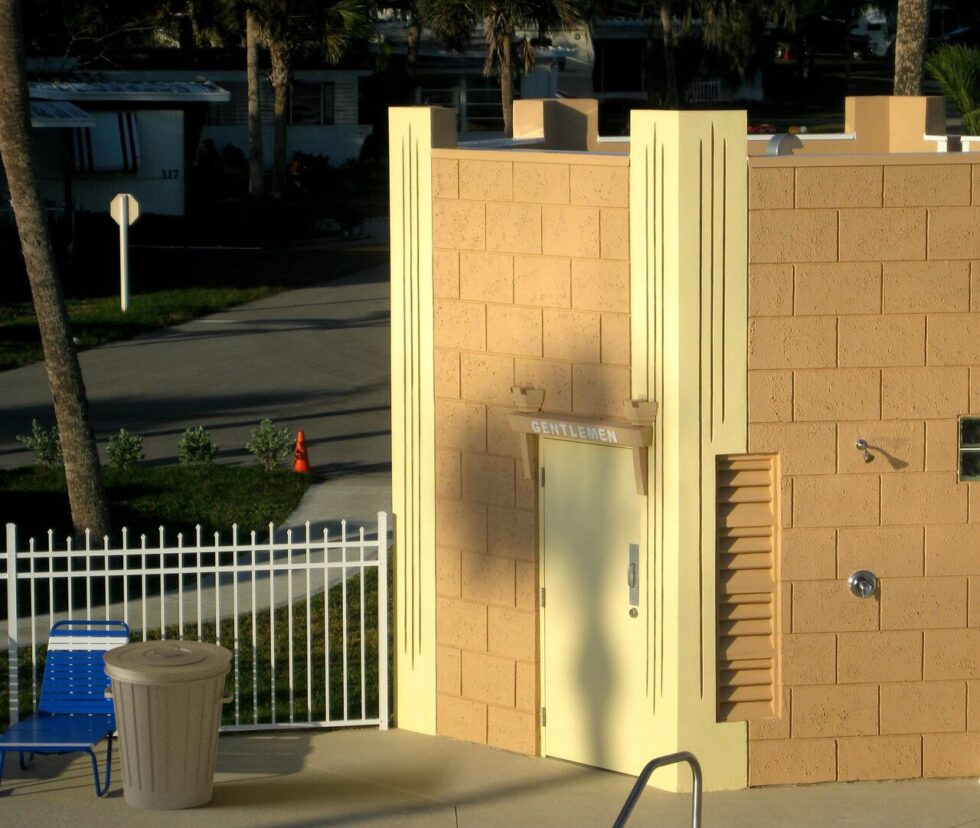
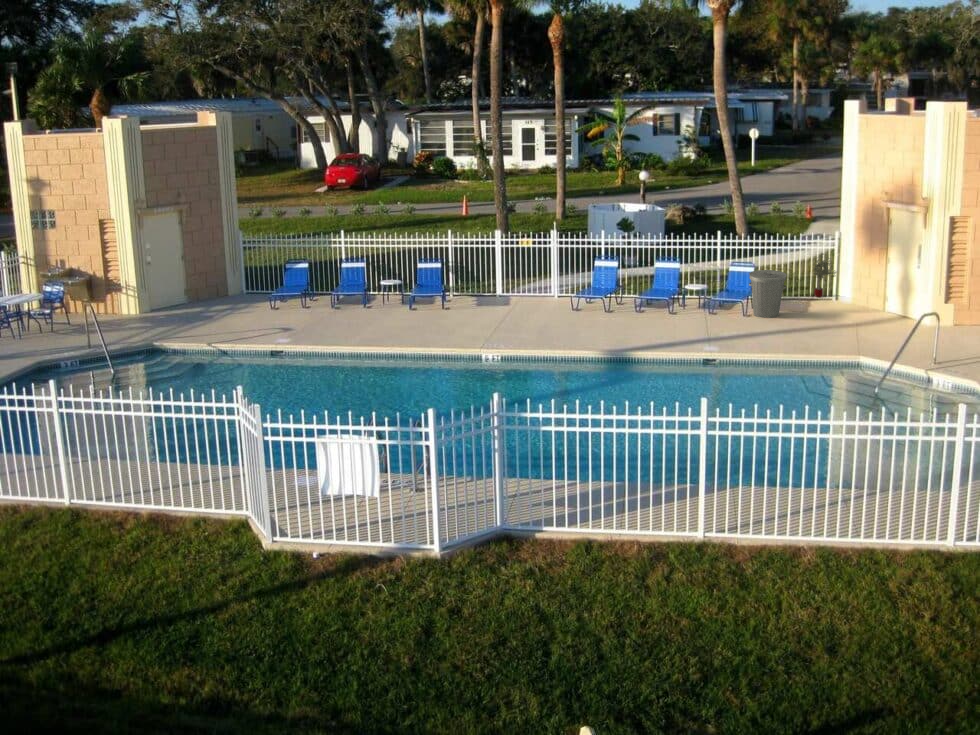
potted tree: none [309,579,390,723] -> present [814,254,836,297]

